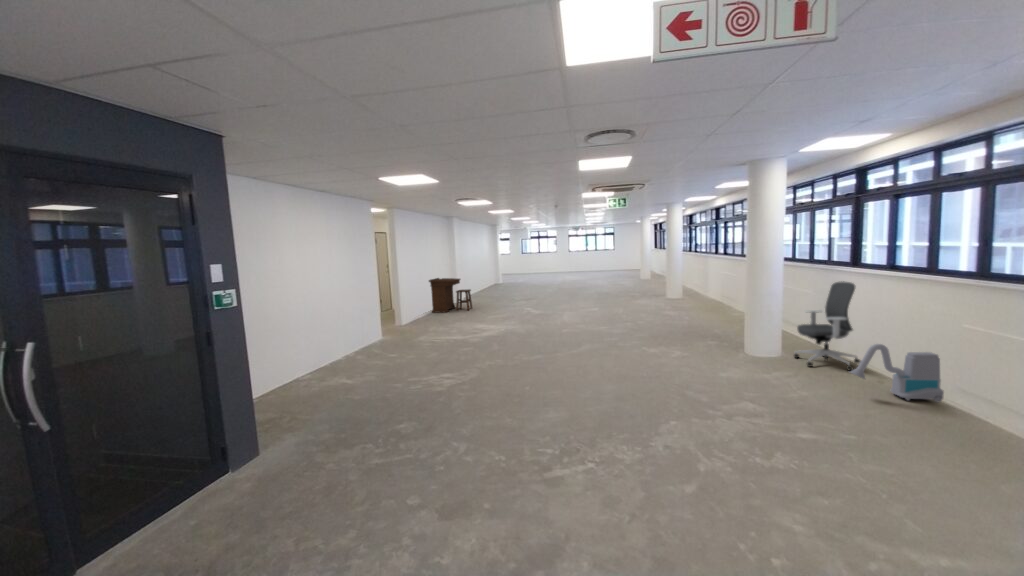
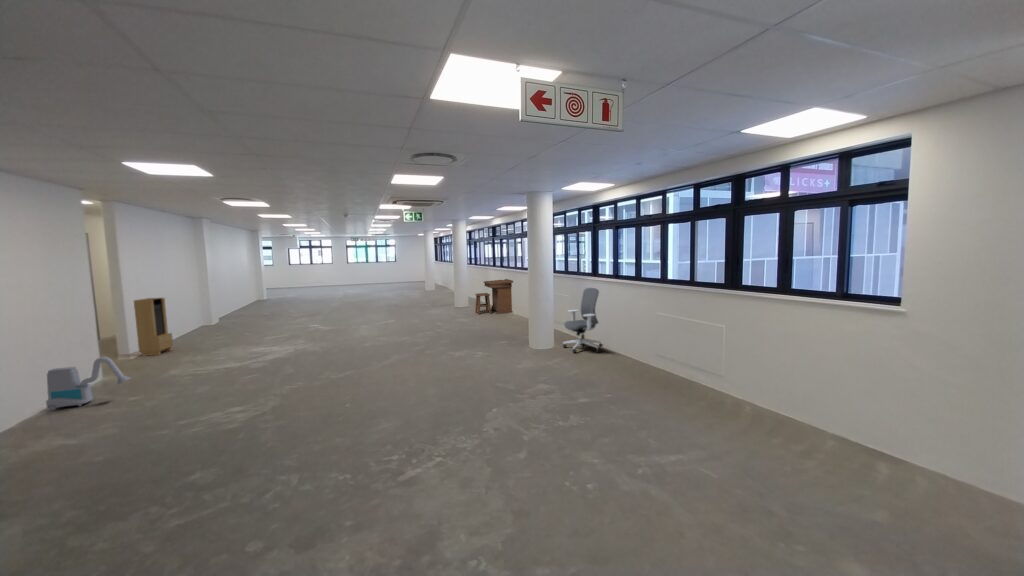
desk: present [429,278,472,312] -> present [475,279,513,315]
storage cabinet: none [400,280,424,325] -> present [134,298,173,356]
vacuum cleaner: present [850,344,944,402] -> present [46,357,130,410]

